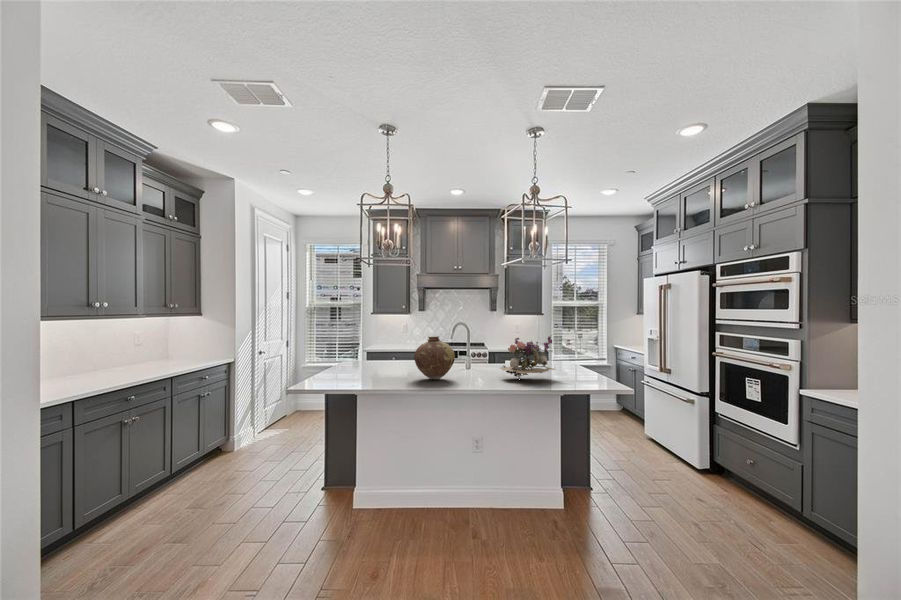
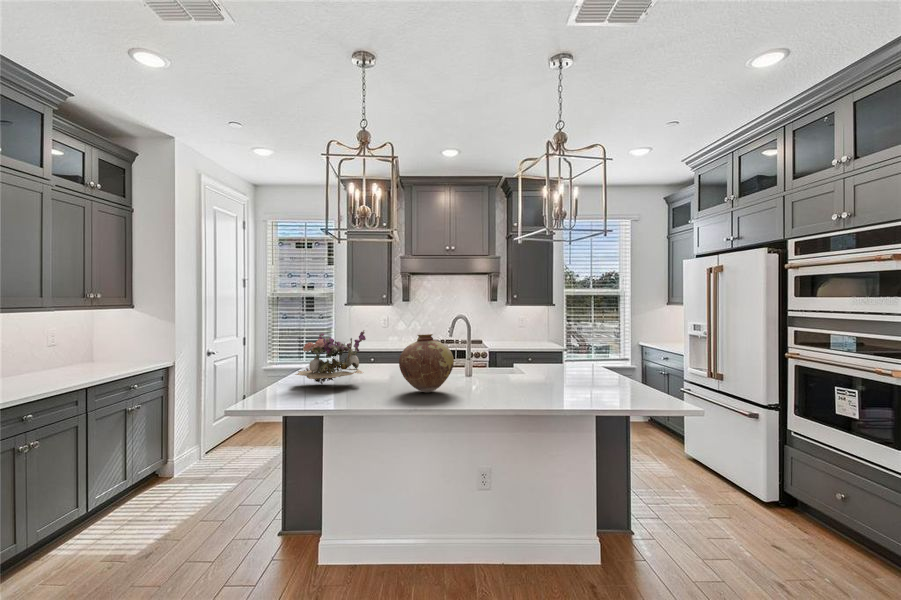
flower arrangement: present [501,336,555,378] -> present [295,330,366,384]

